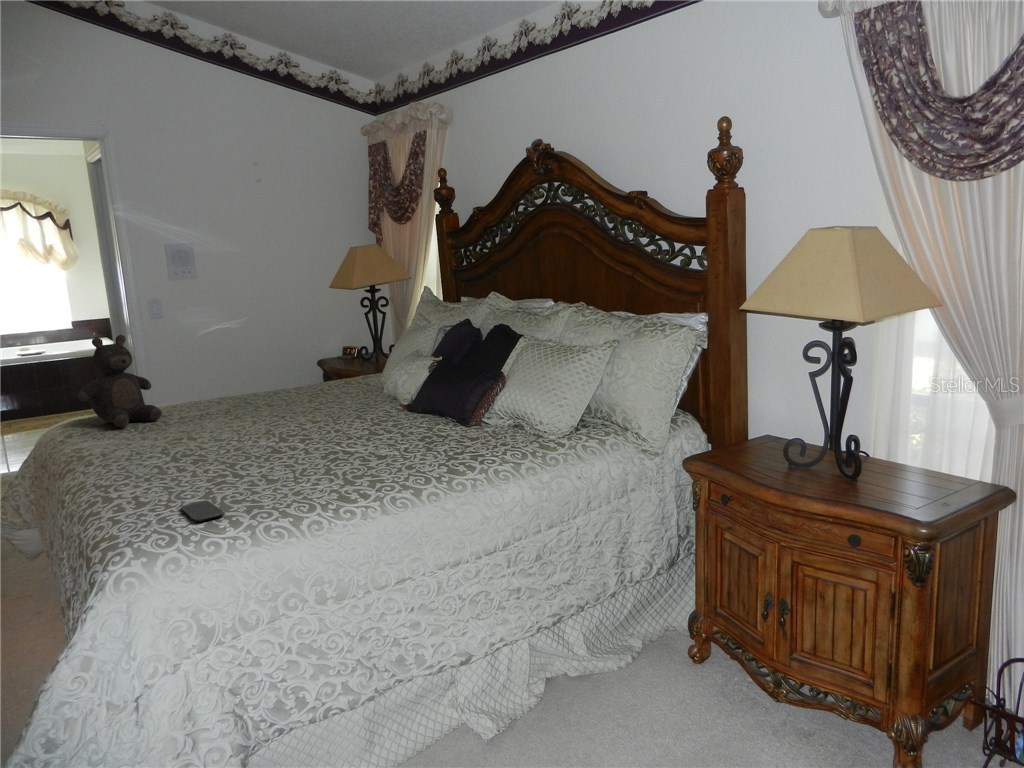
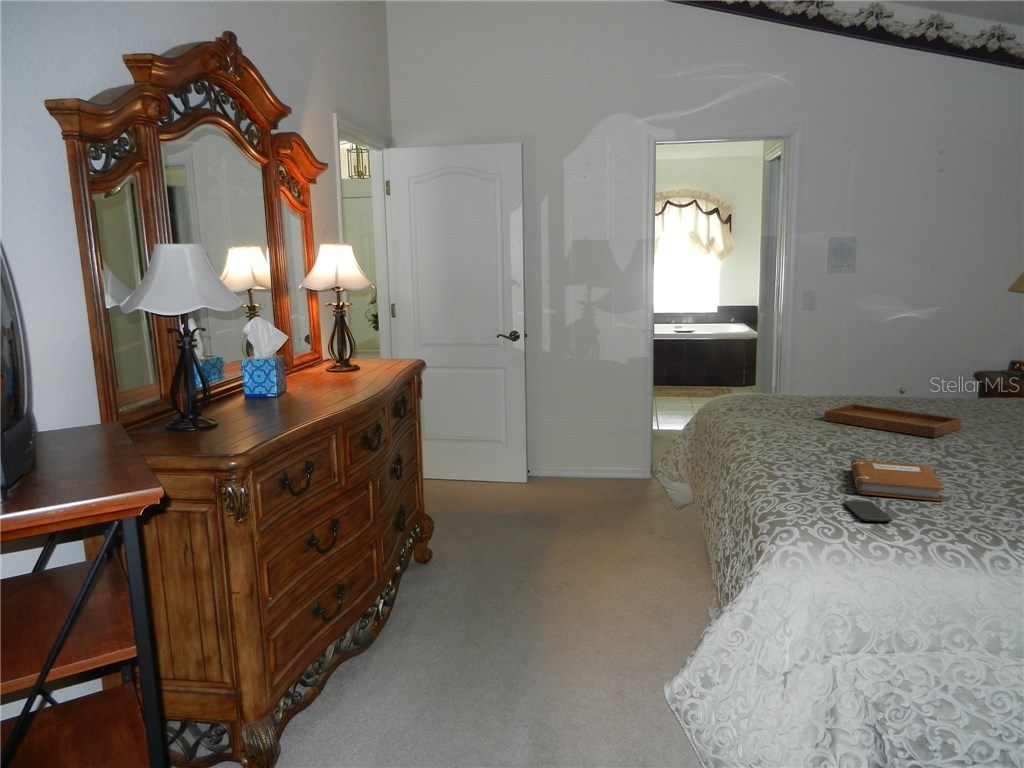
teddy bear: present [78,335,162,427] -> none [742,323,813,411]
tray: none [172,385,294,428] -> present [824,388,961,438]
notebook: none [191,453,272,495] -> present [851,460,944,501]

